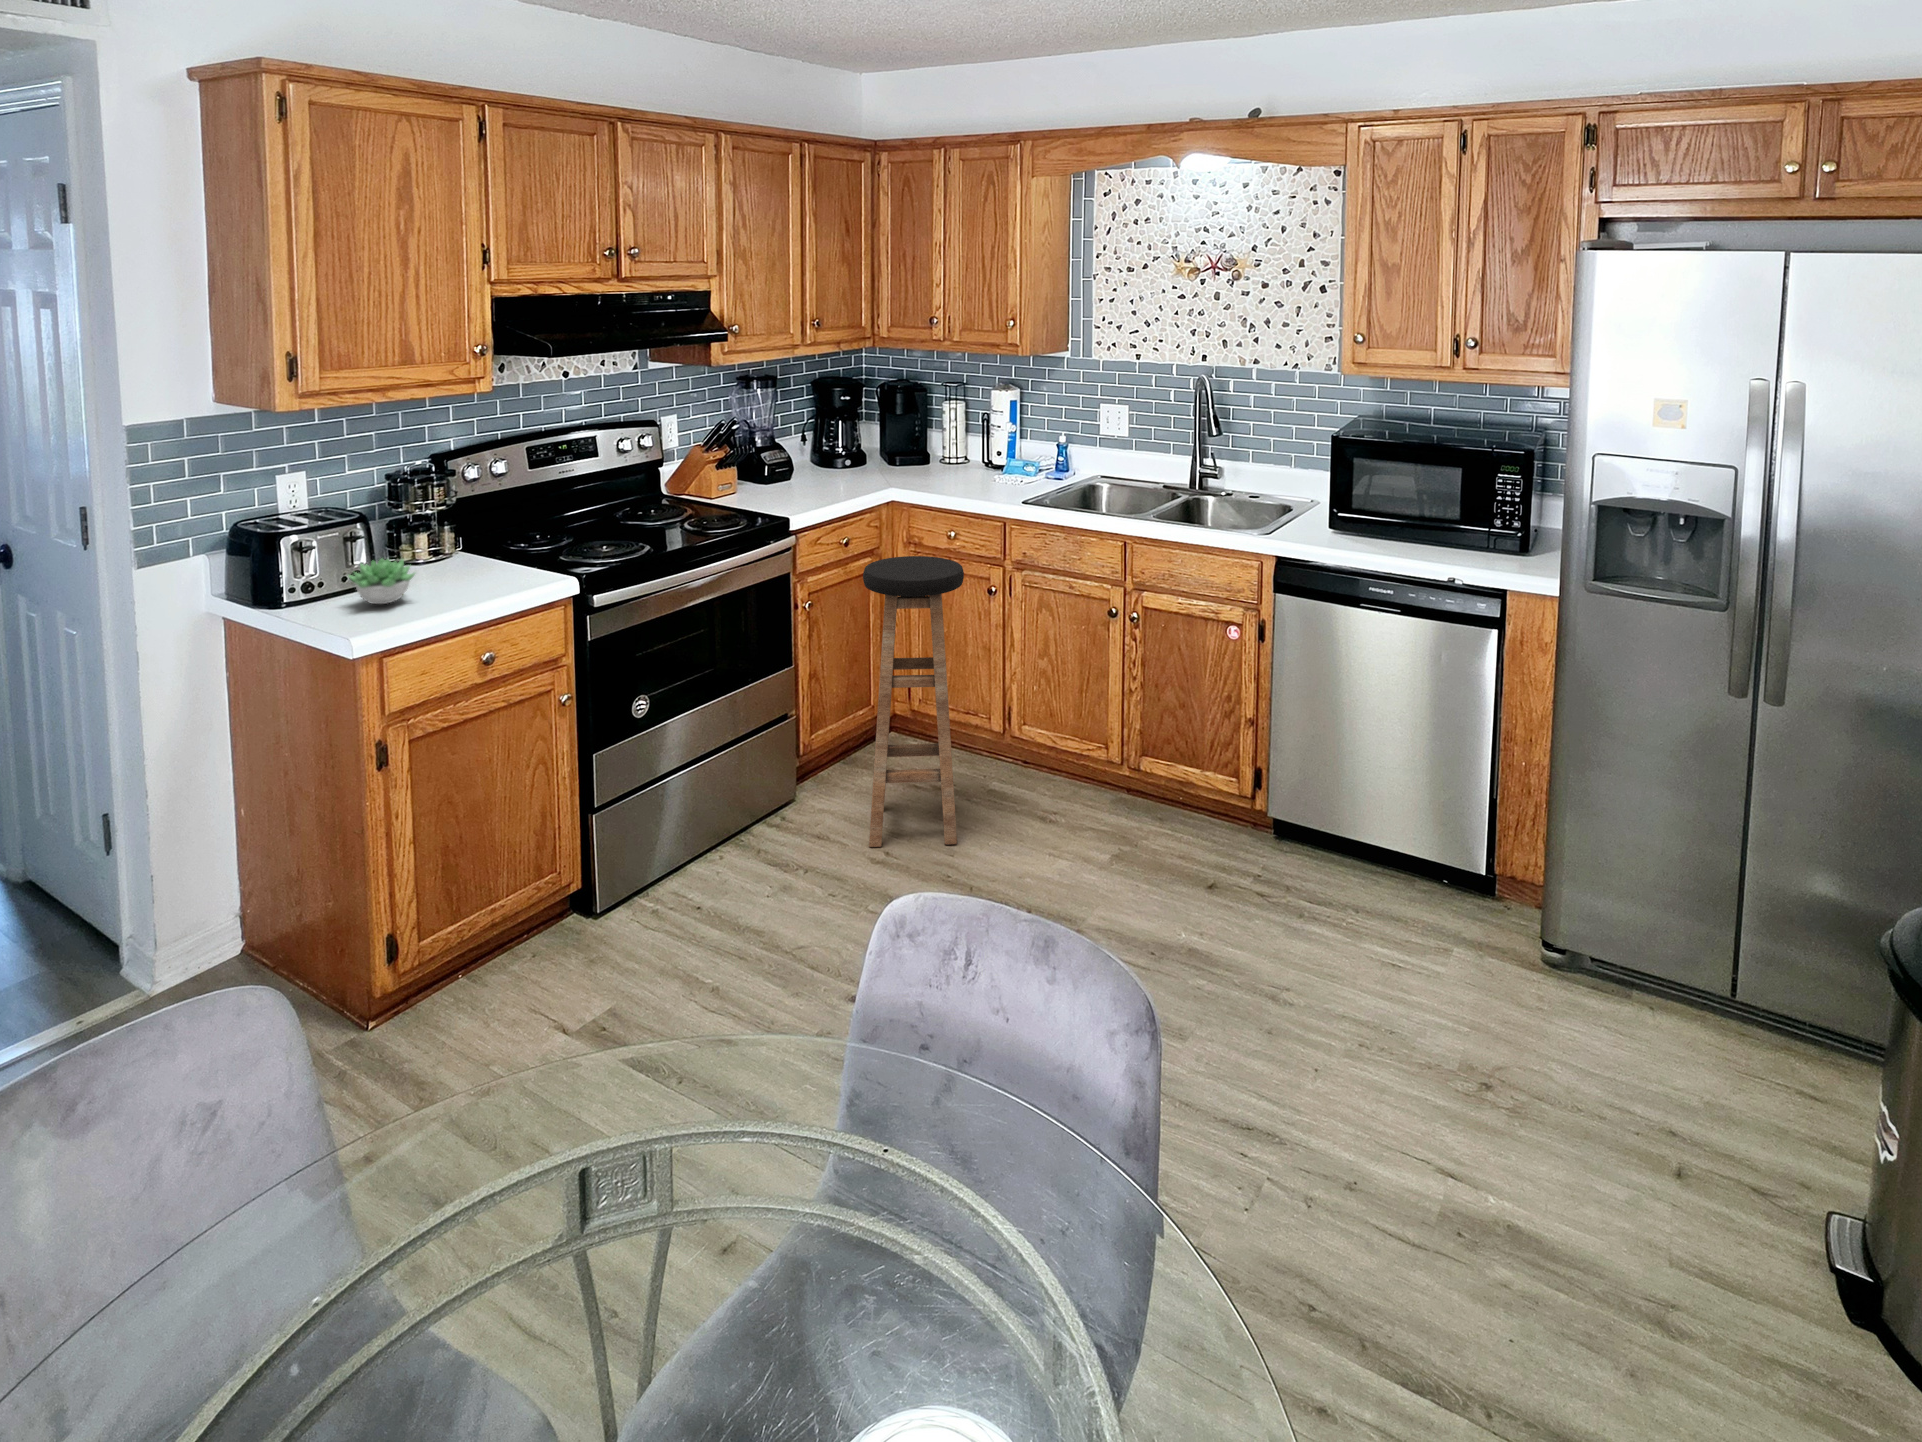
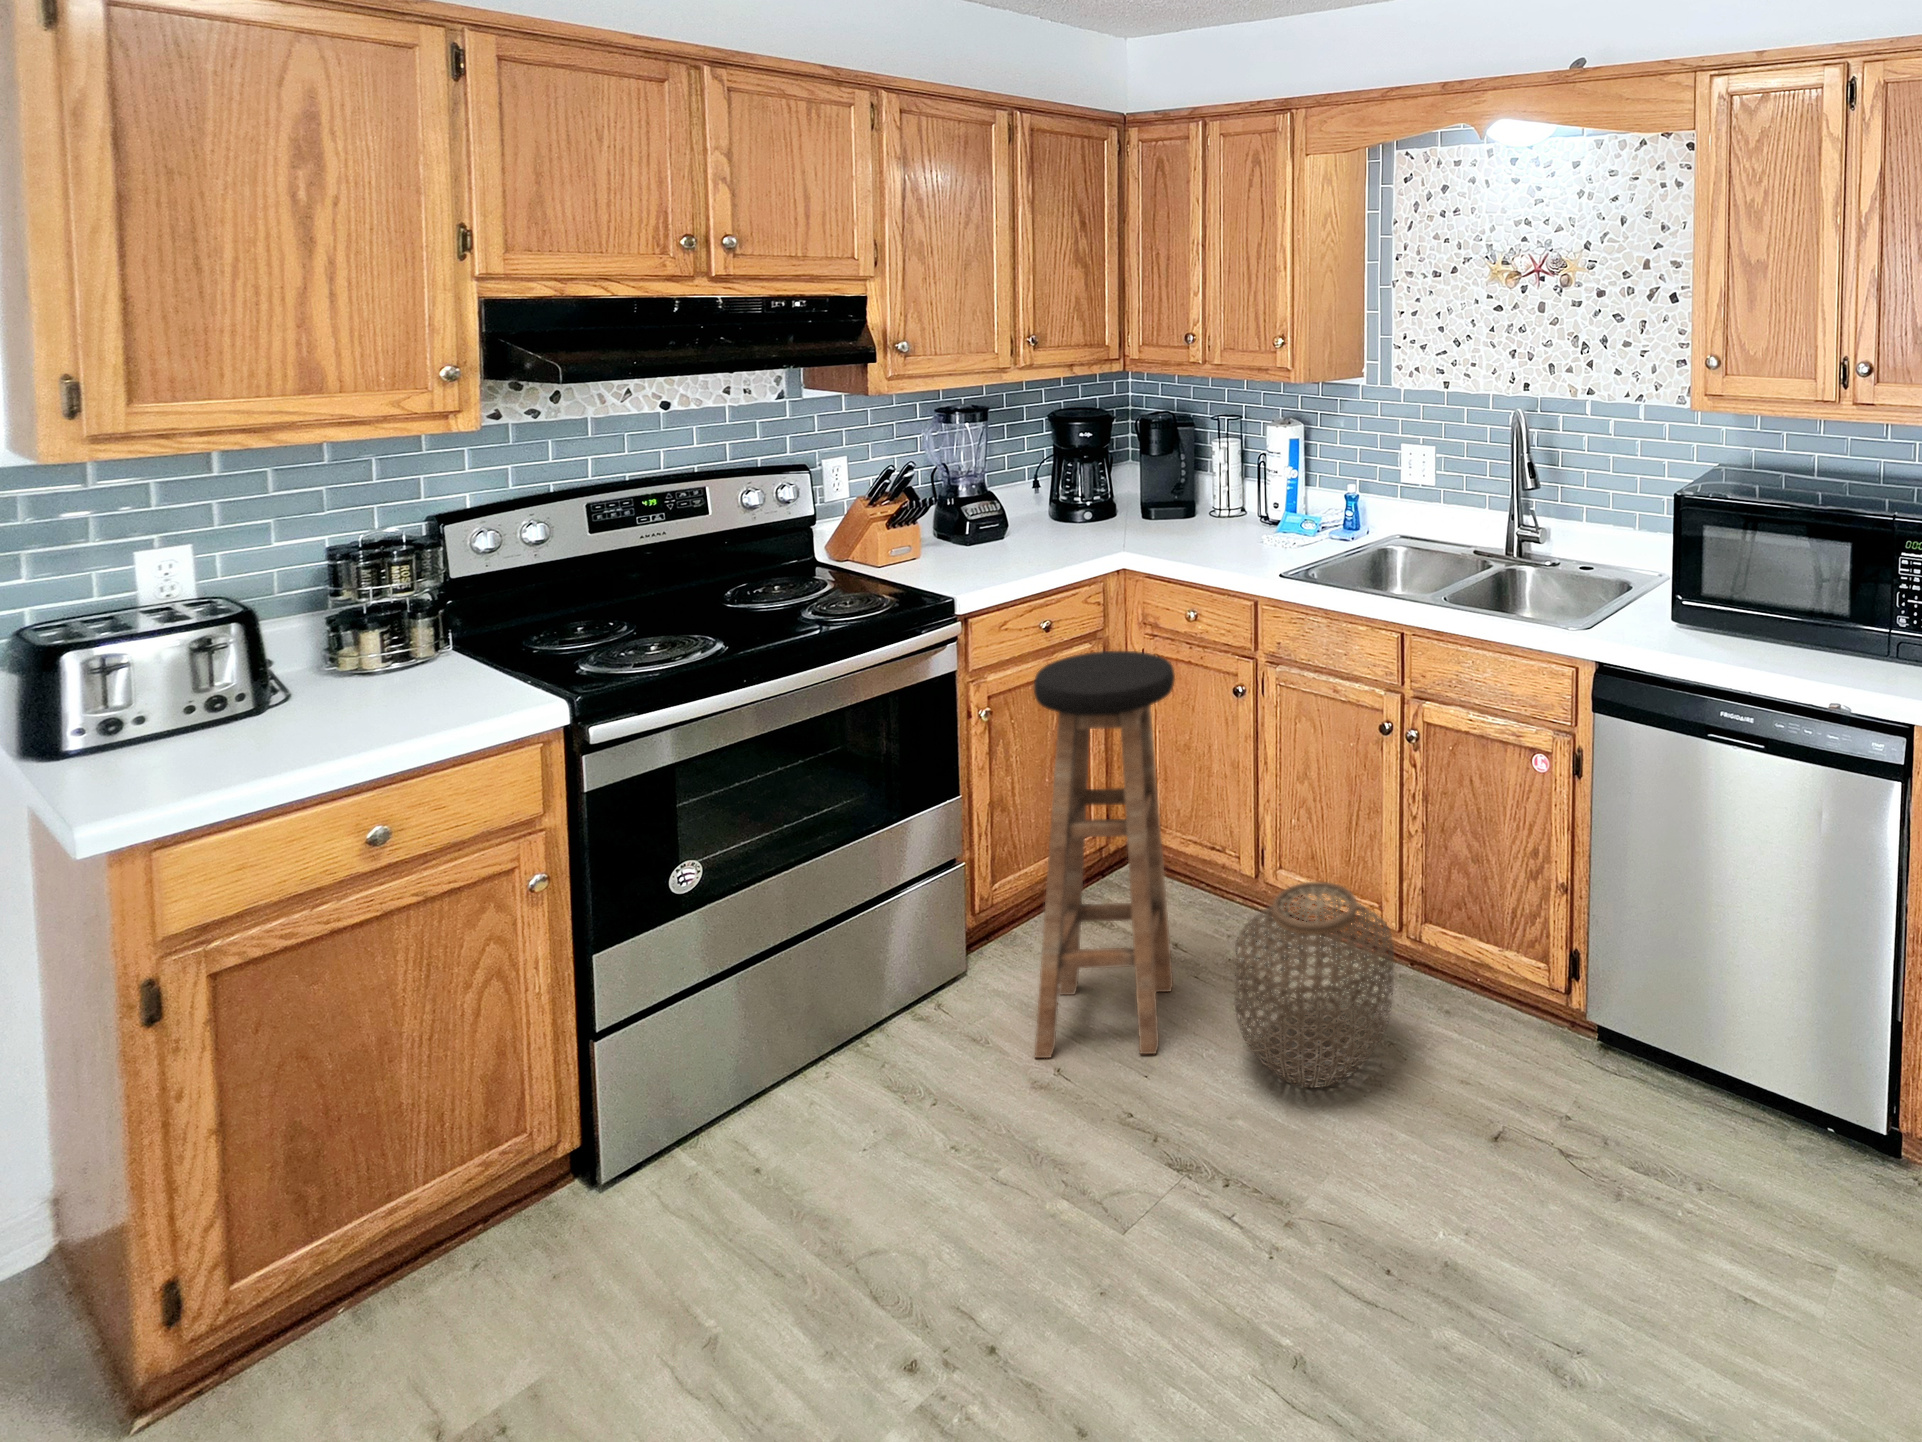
succulent plant: present [349,559,415,604] -> none [161,680,286,753]
woven basket: none [1015,721,1130,862] -> present [1235,882,1393,1088]

